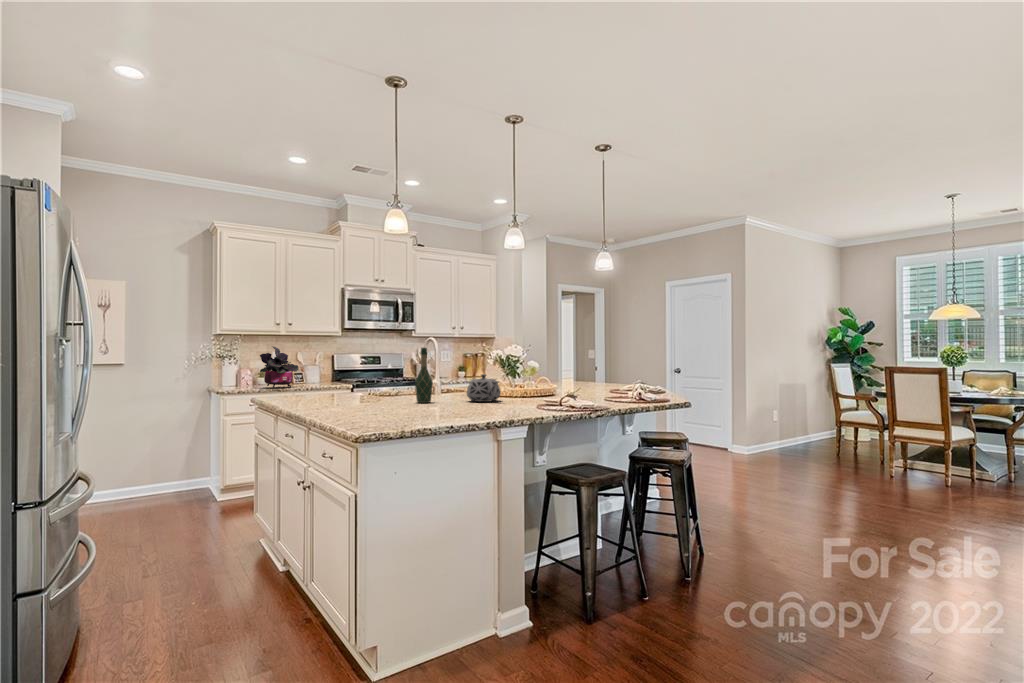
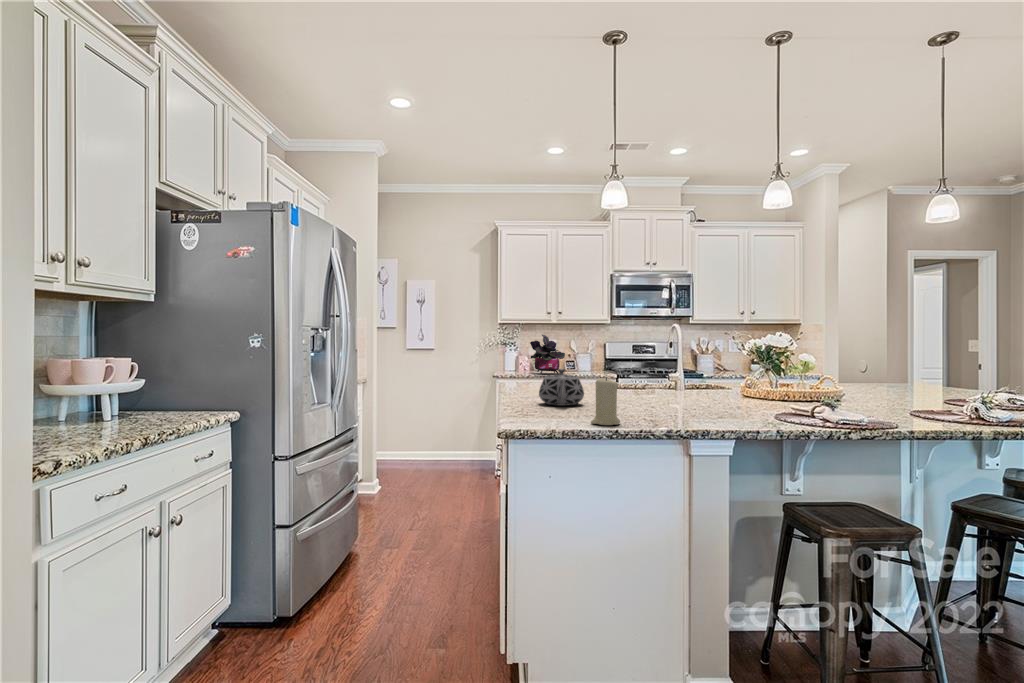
wine bottle: present [415,348,433,403] -> none [631,335,652,399]
teapot: present [467,374,501,402] -> present [539,369,584,406]
candle: none [432,382,455,422] -> present [591,377,620,425]

